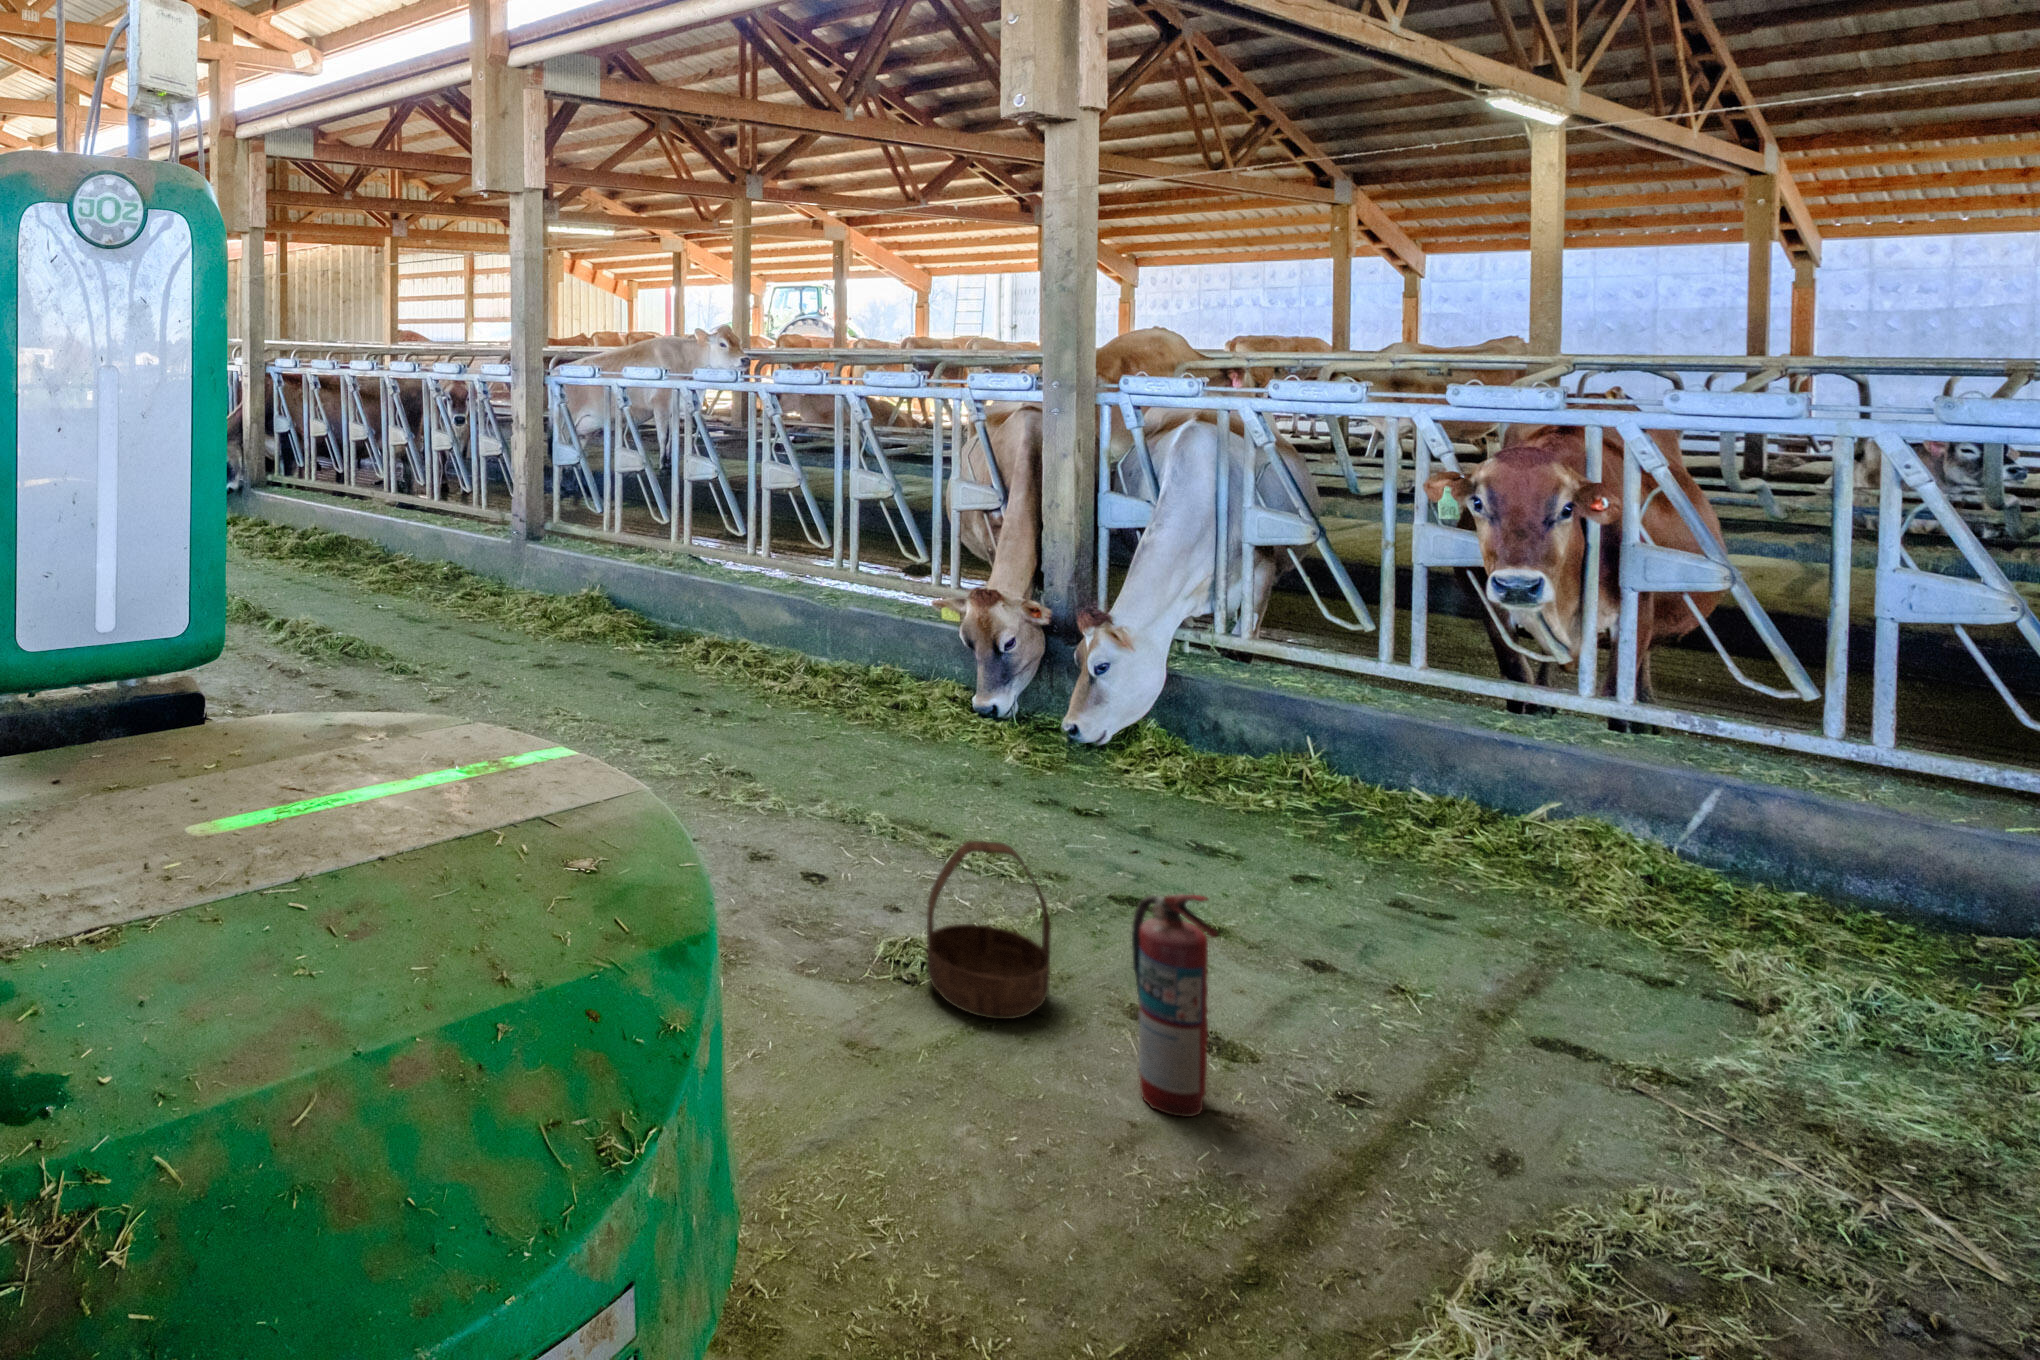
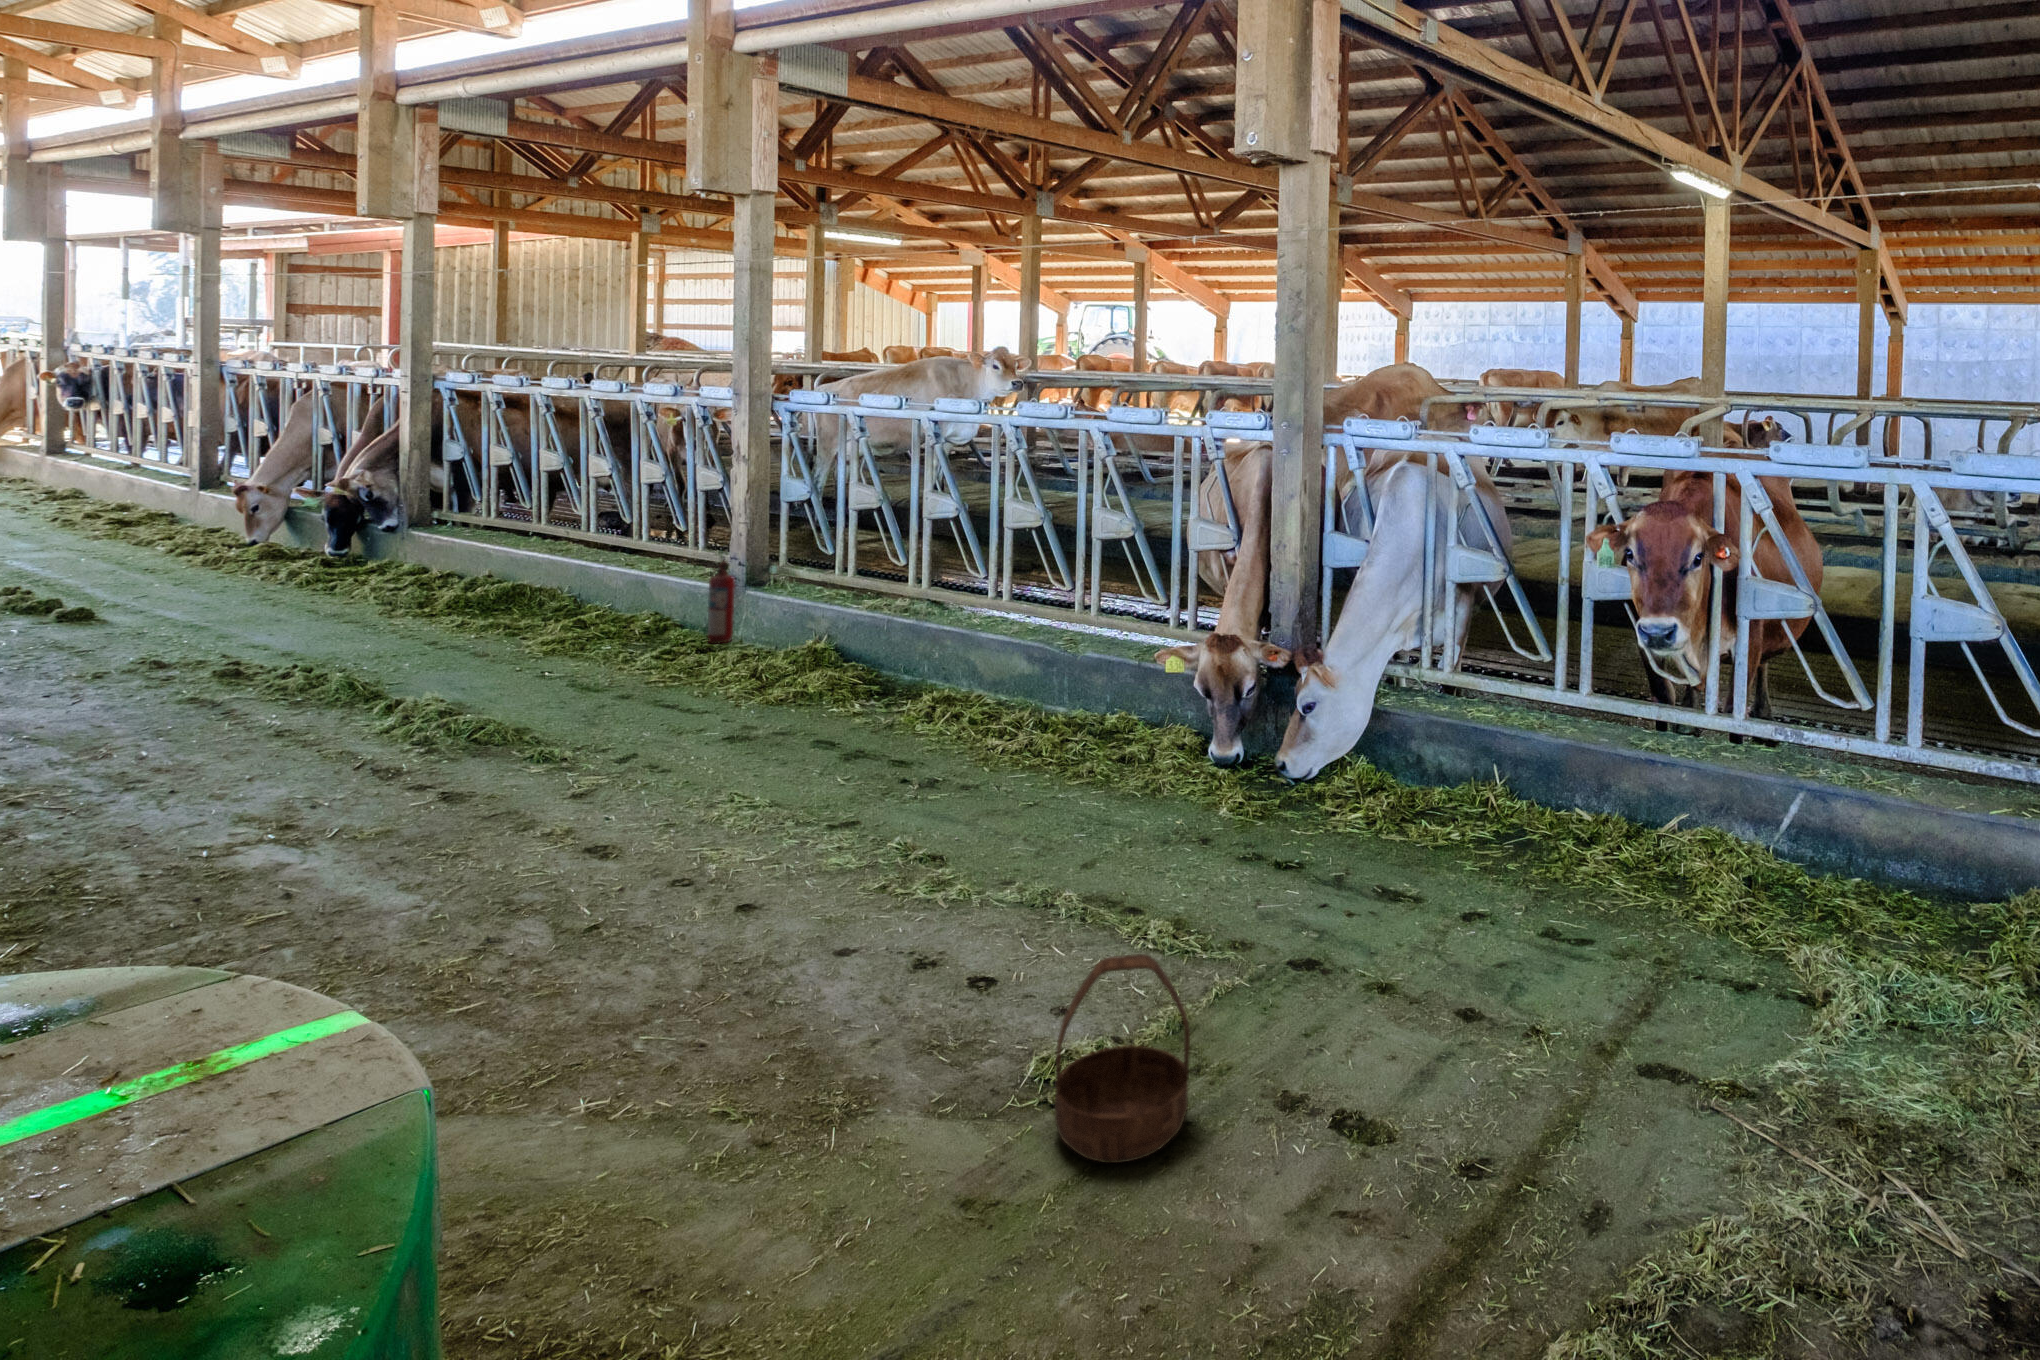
fire extinguisher: present [1132,894,1218,1117] -> present [708,561,735,643]

